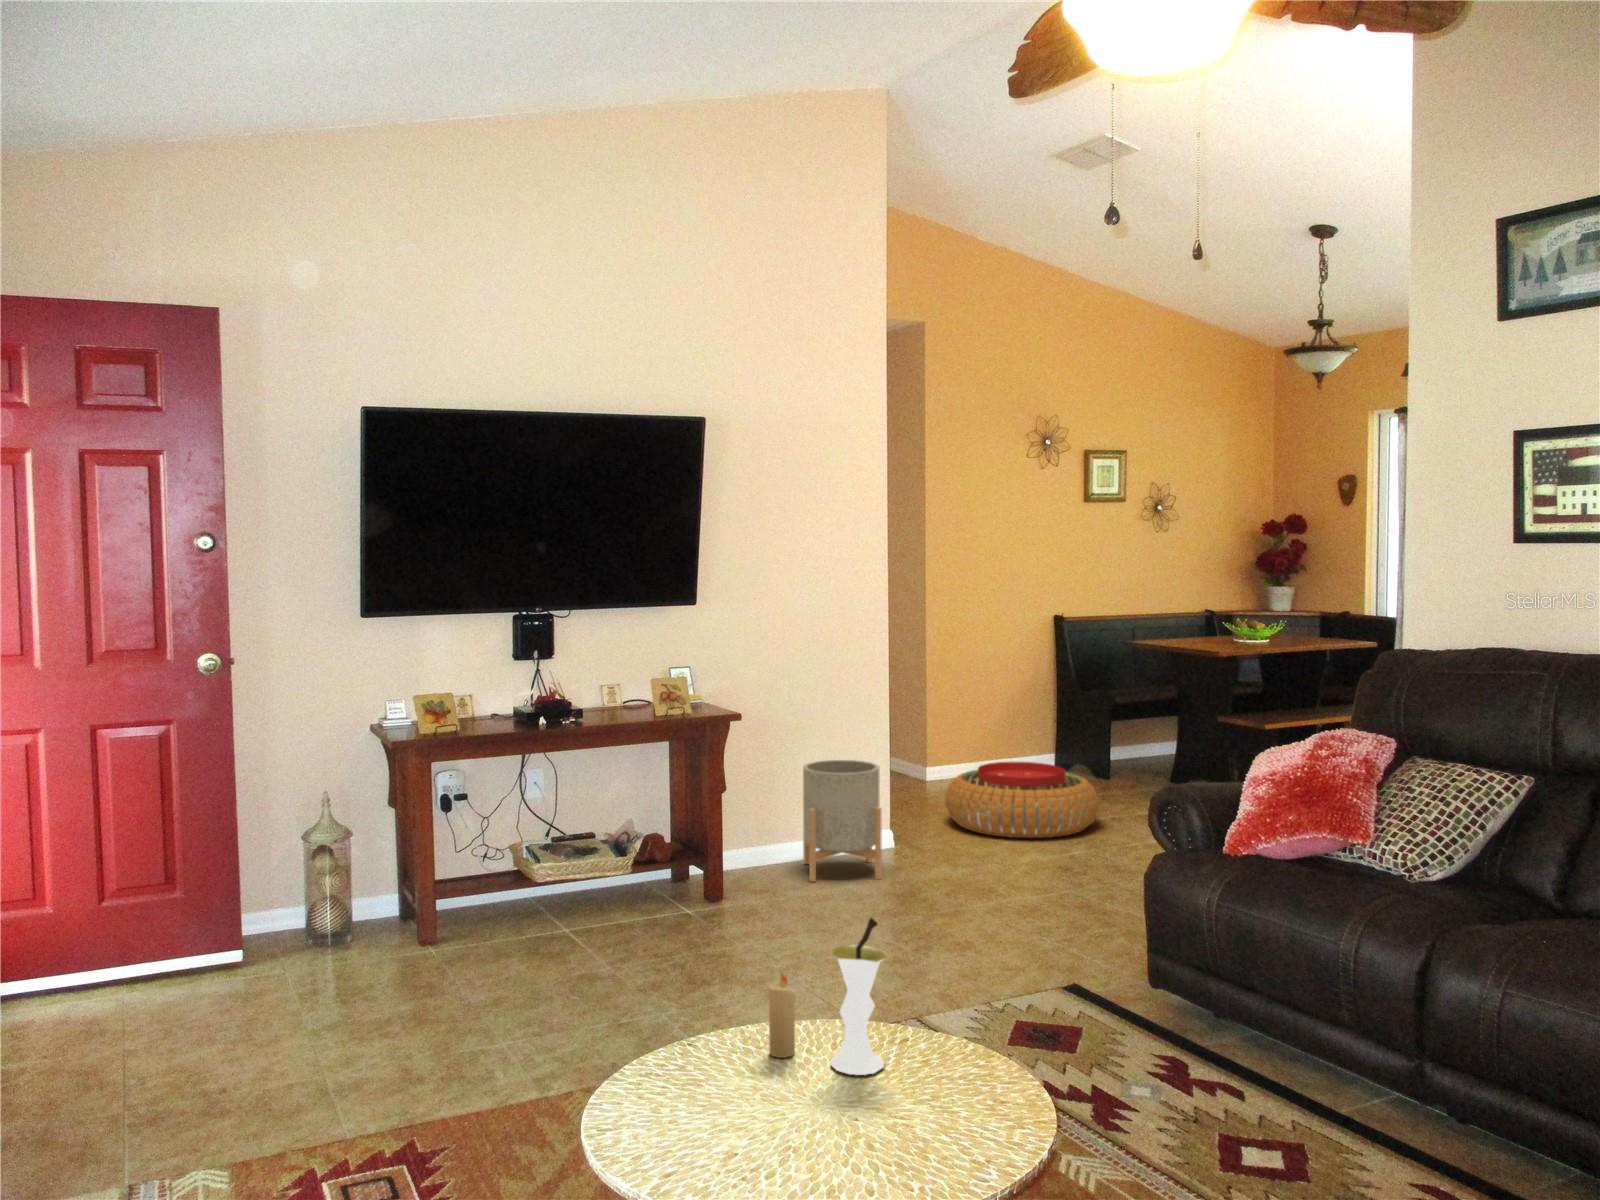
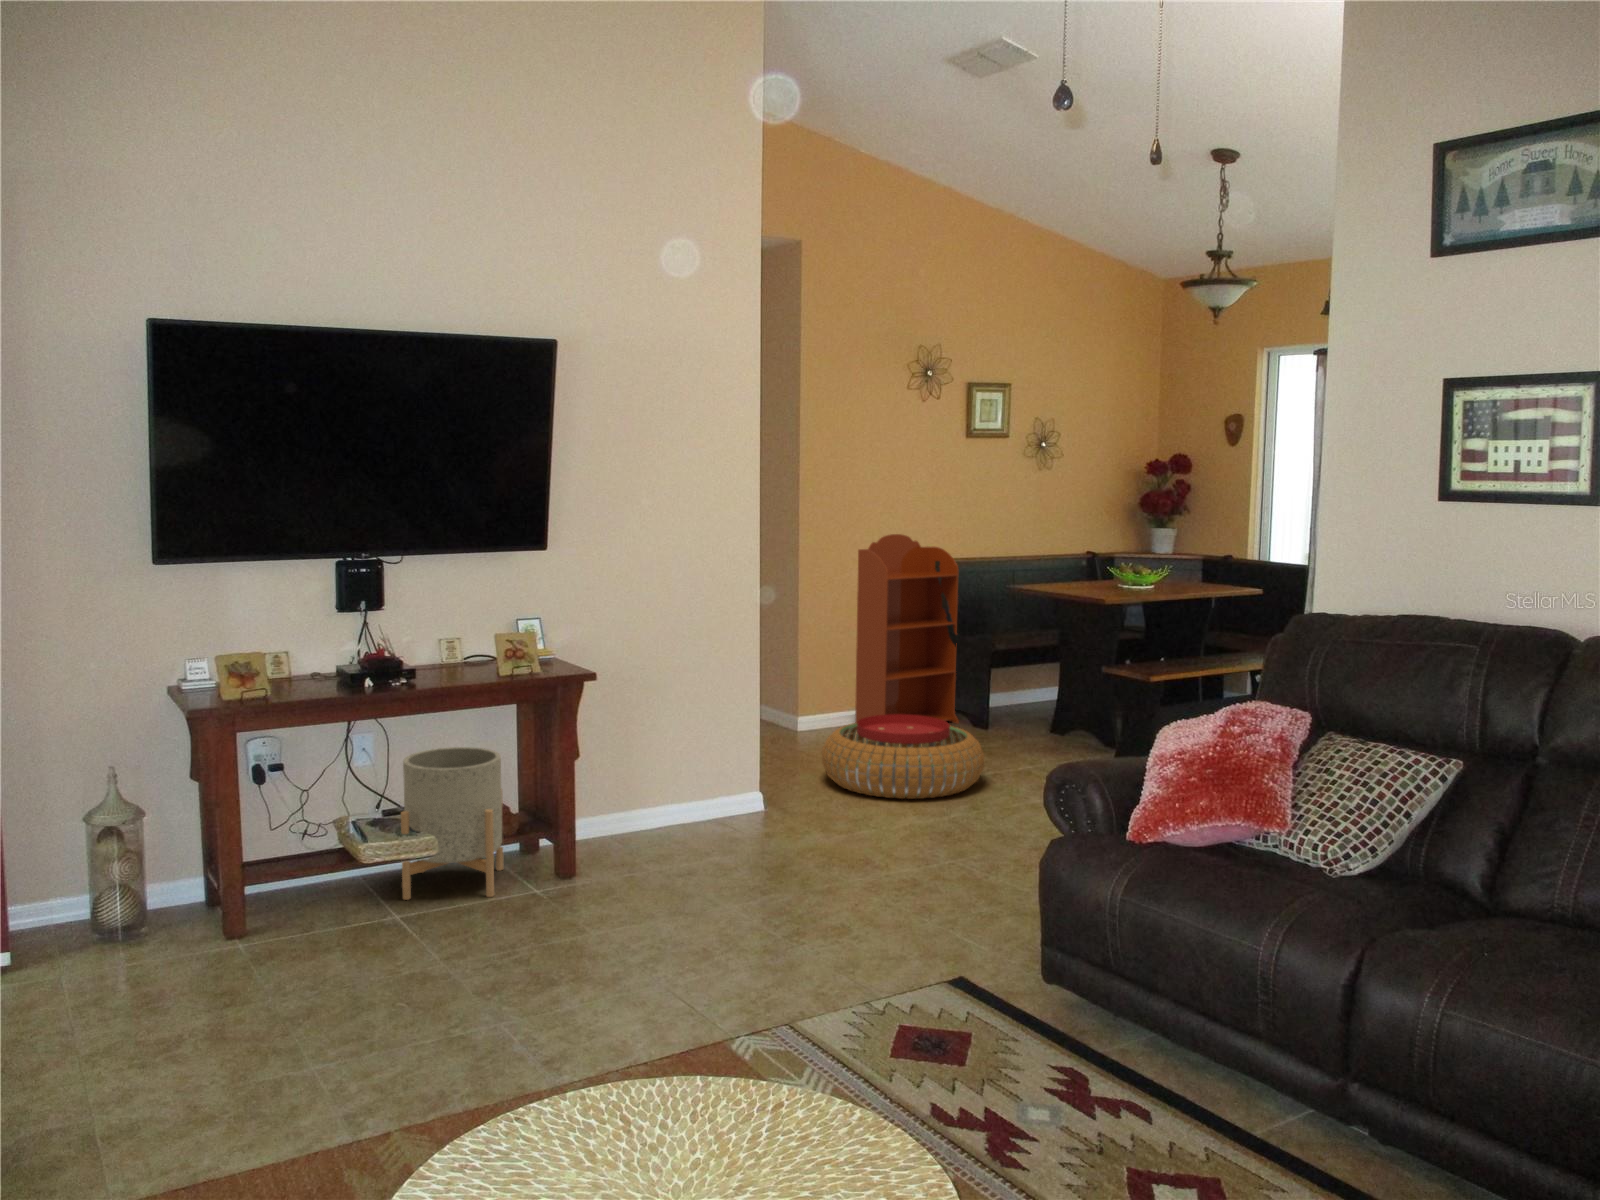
bookcase: none [977,597,1077,784] -> present [855,534,959,724]
planter: present [803,760,882,882] -> present [401,747,503,900]
vase: present [831,918,886,1075] -> none [690,968,758,1159]
candle: present [768,973,796,1058] -> none [614,1033,648,1136]

